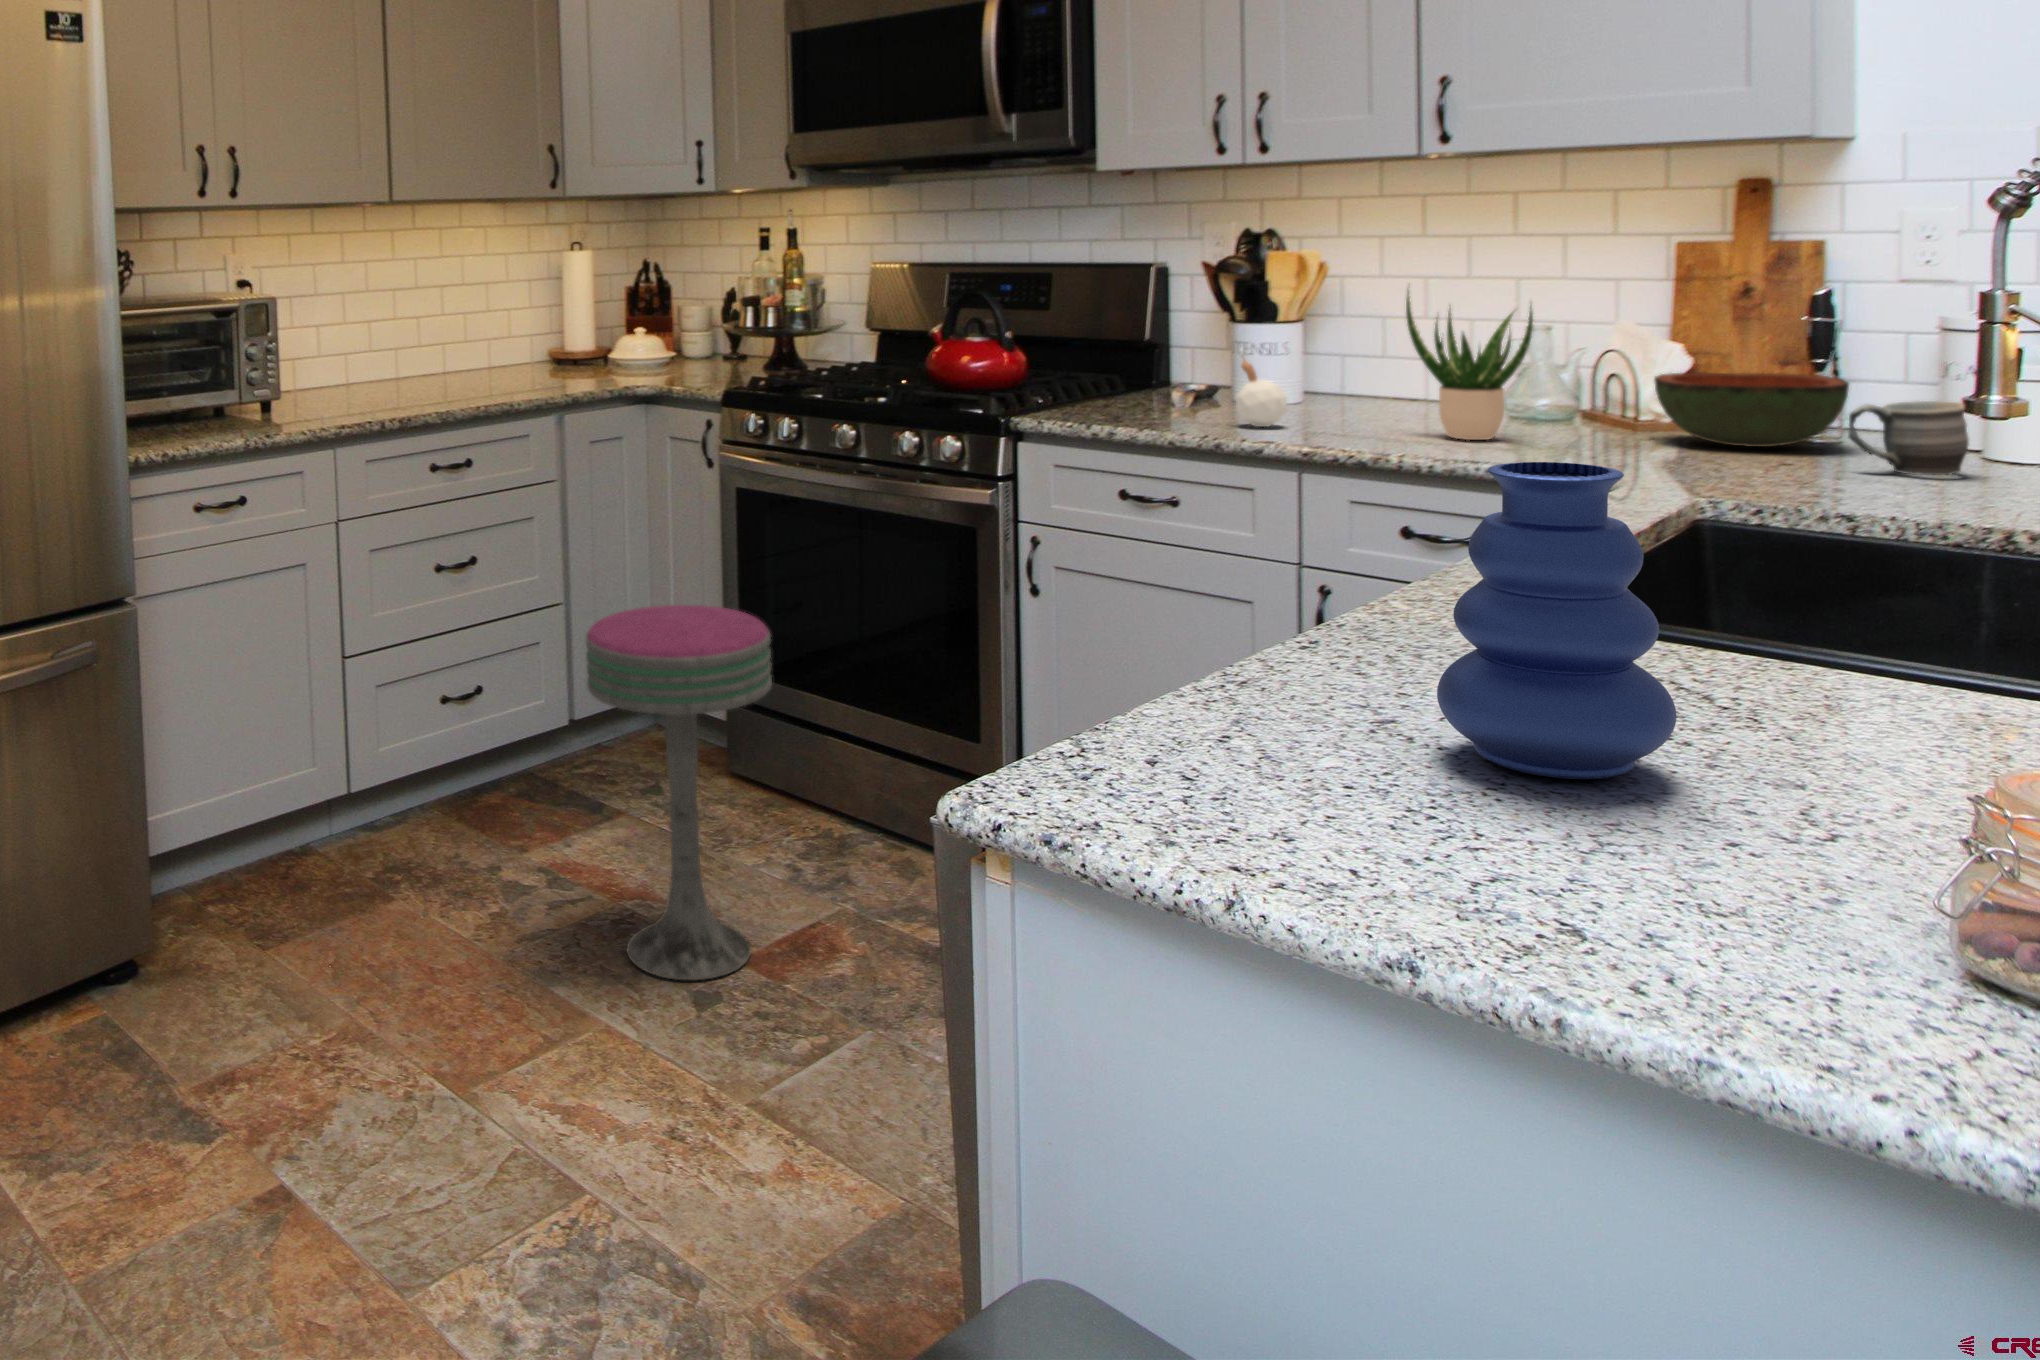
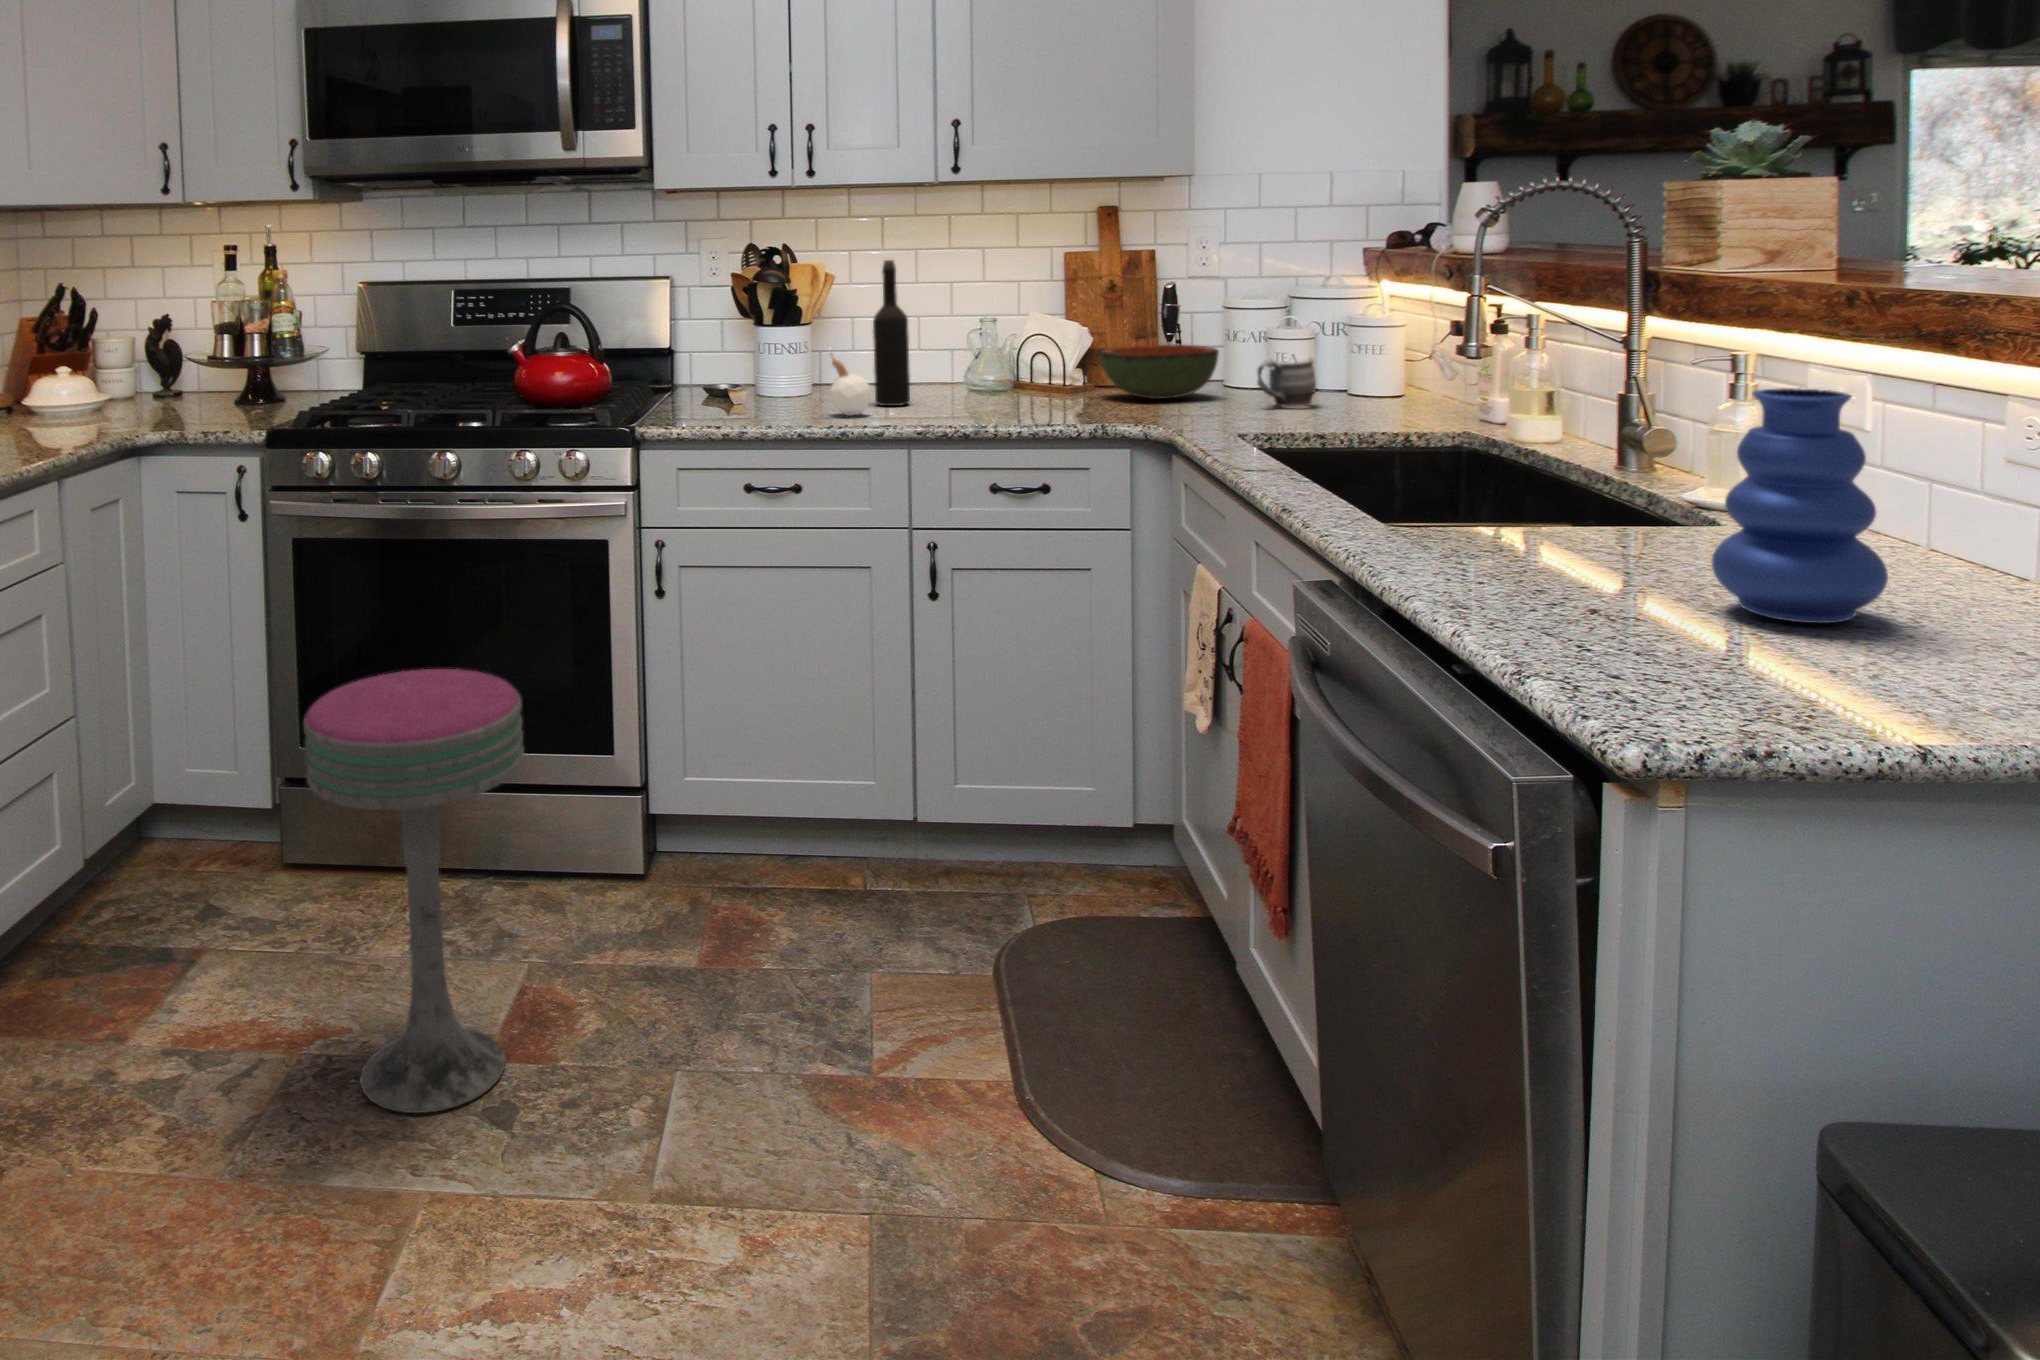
wine bottle: none [1328,250,1375,422] -> present [873,260,910,406]
potted plant: present [1406,291,1533,440] -> none [957,285,1050,411]

